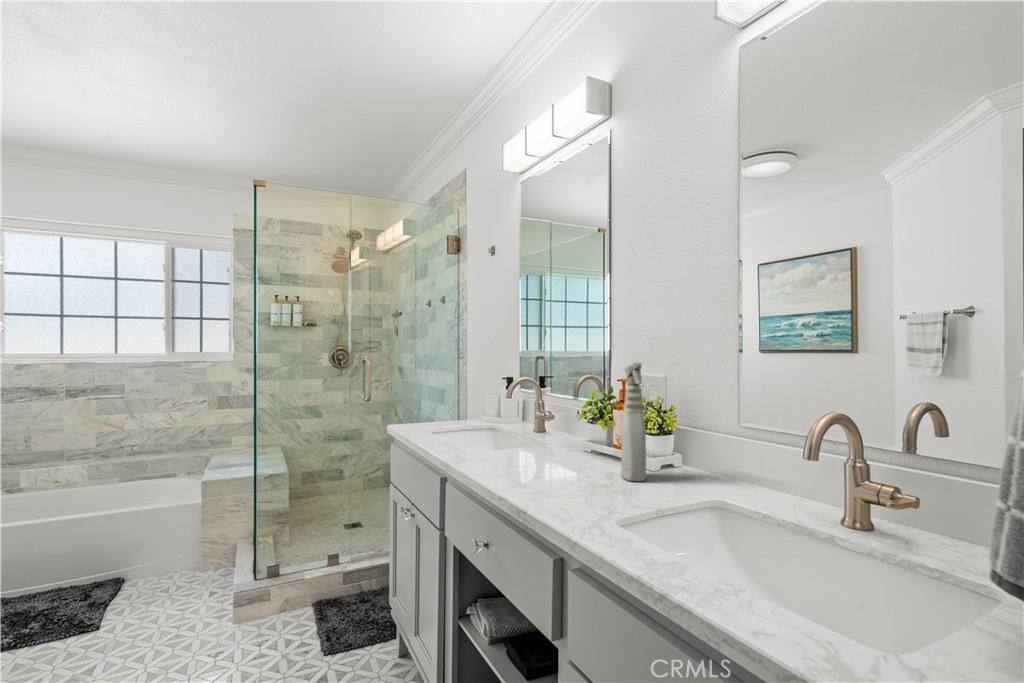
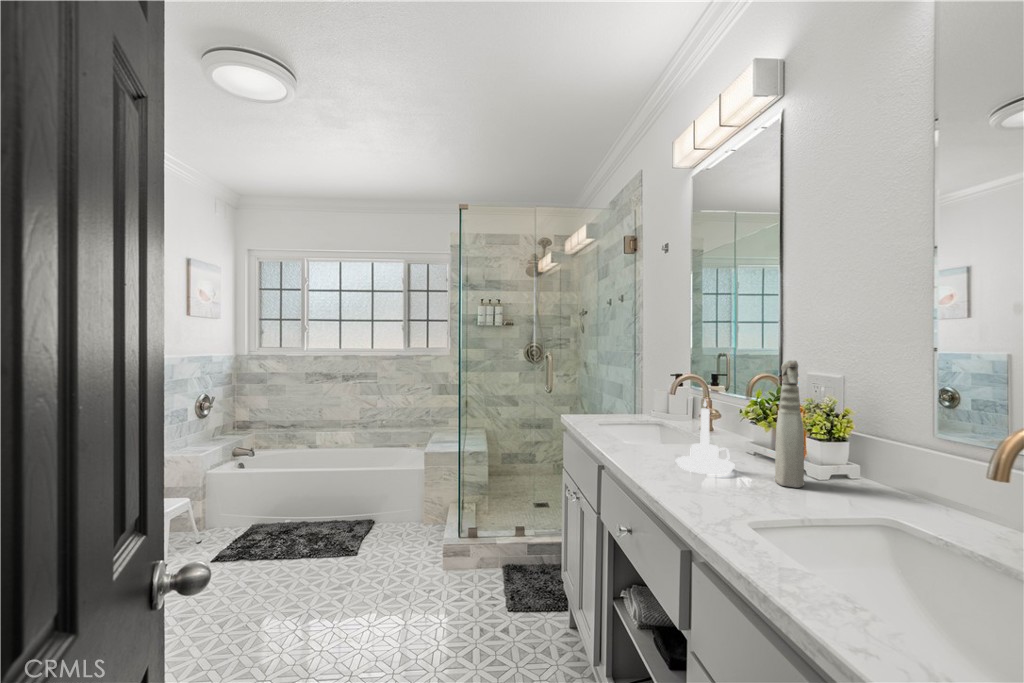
candle holder: none [530,401,585,477] -> present [676,400,735,474]

